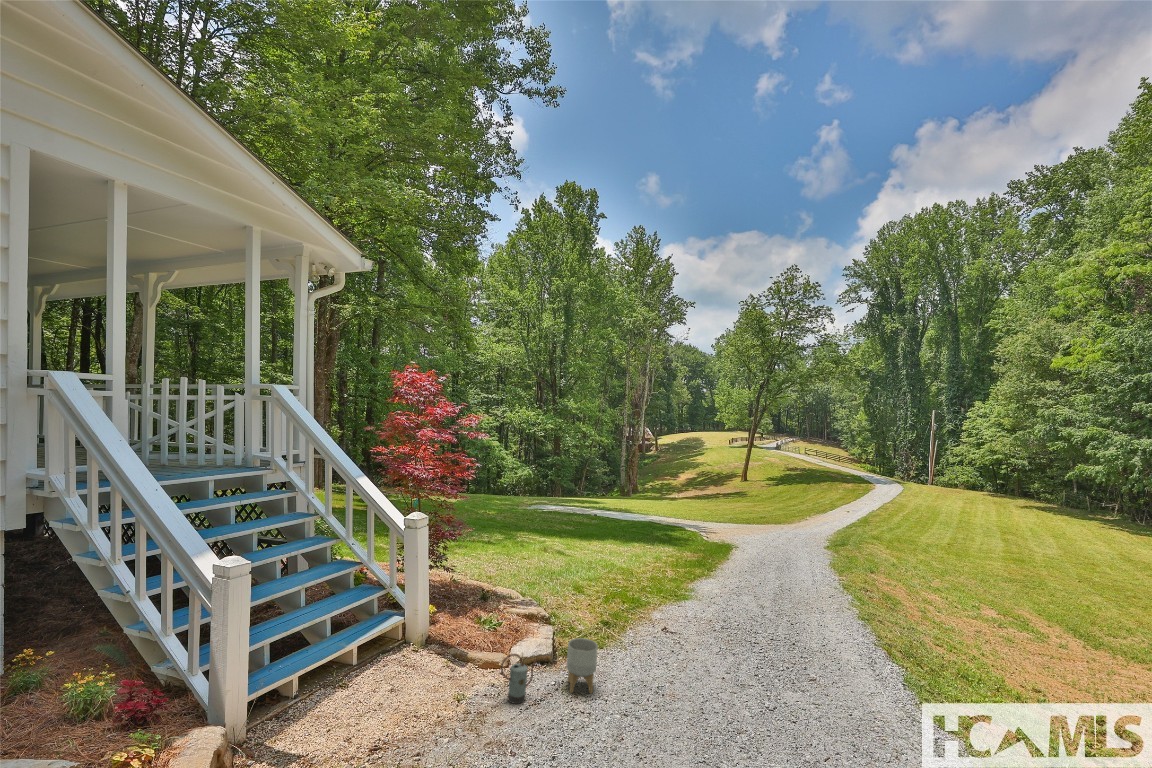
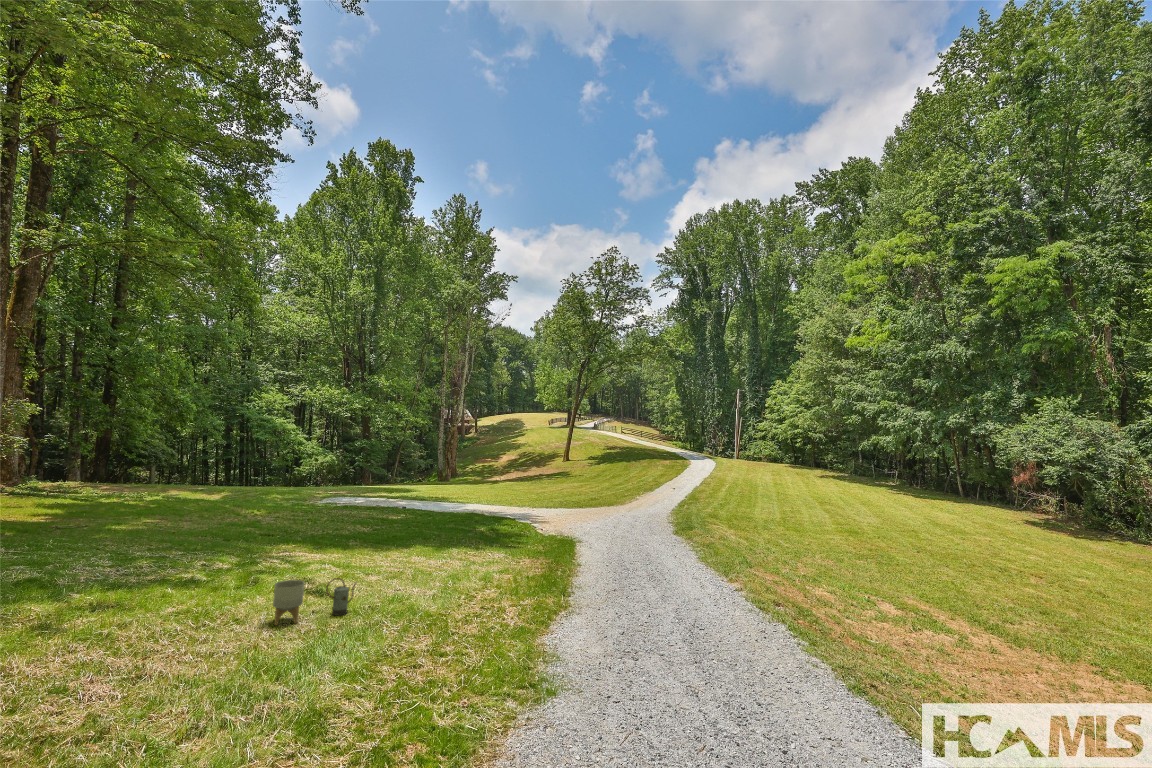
planter: present [567,638,598,693] -> present [273,580,304,625]

